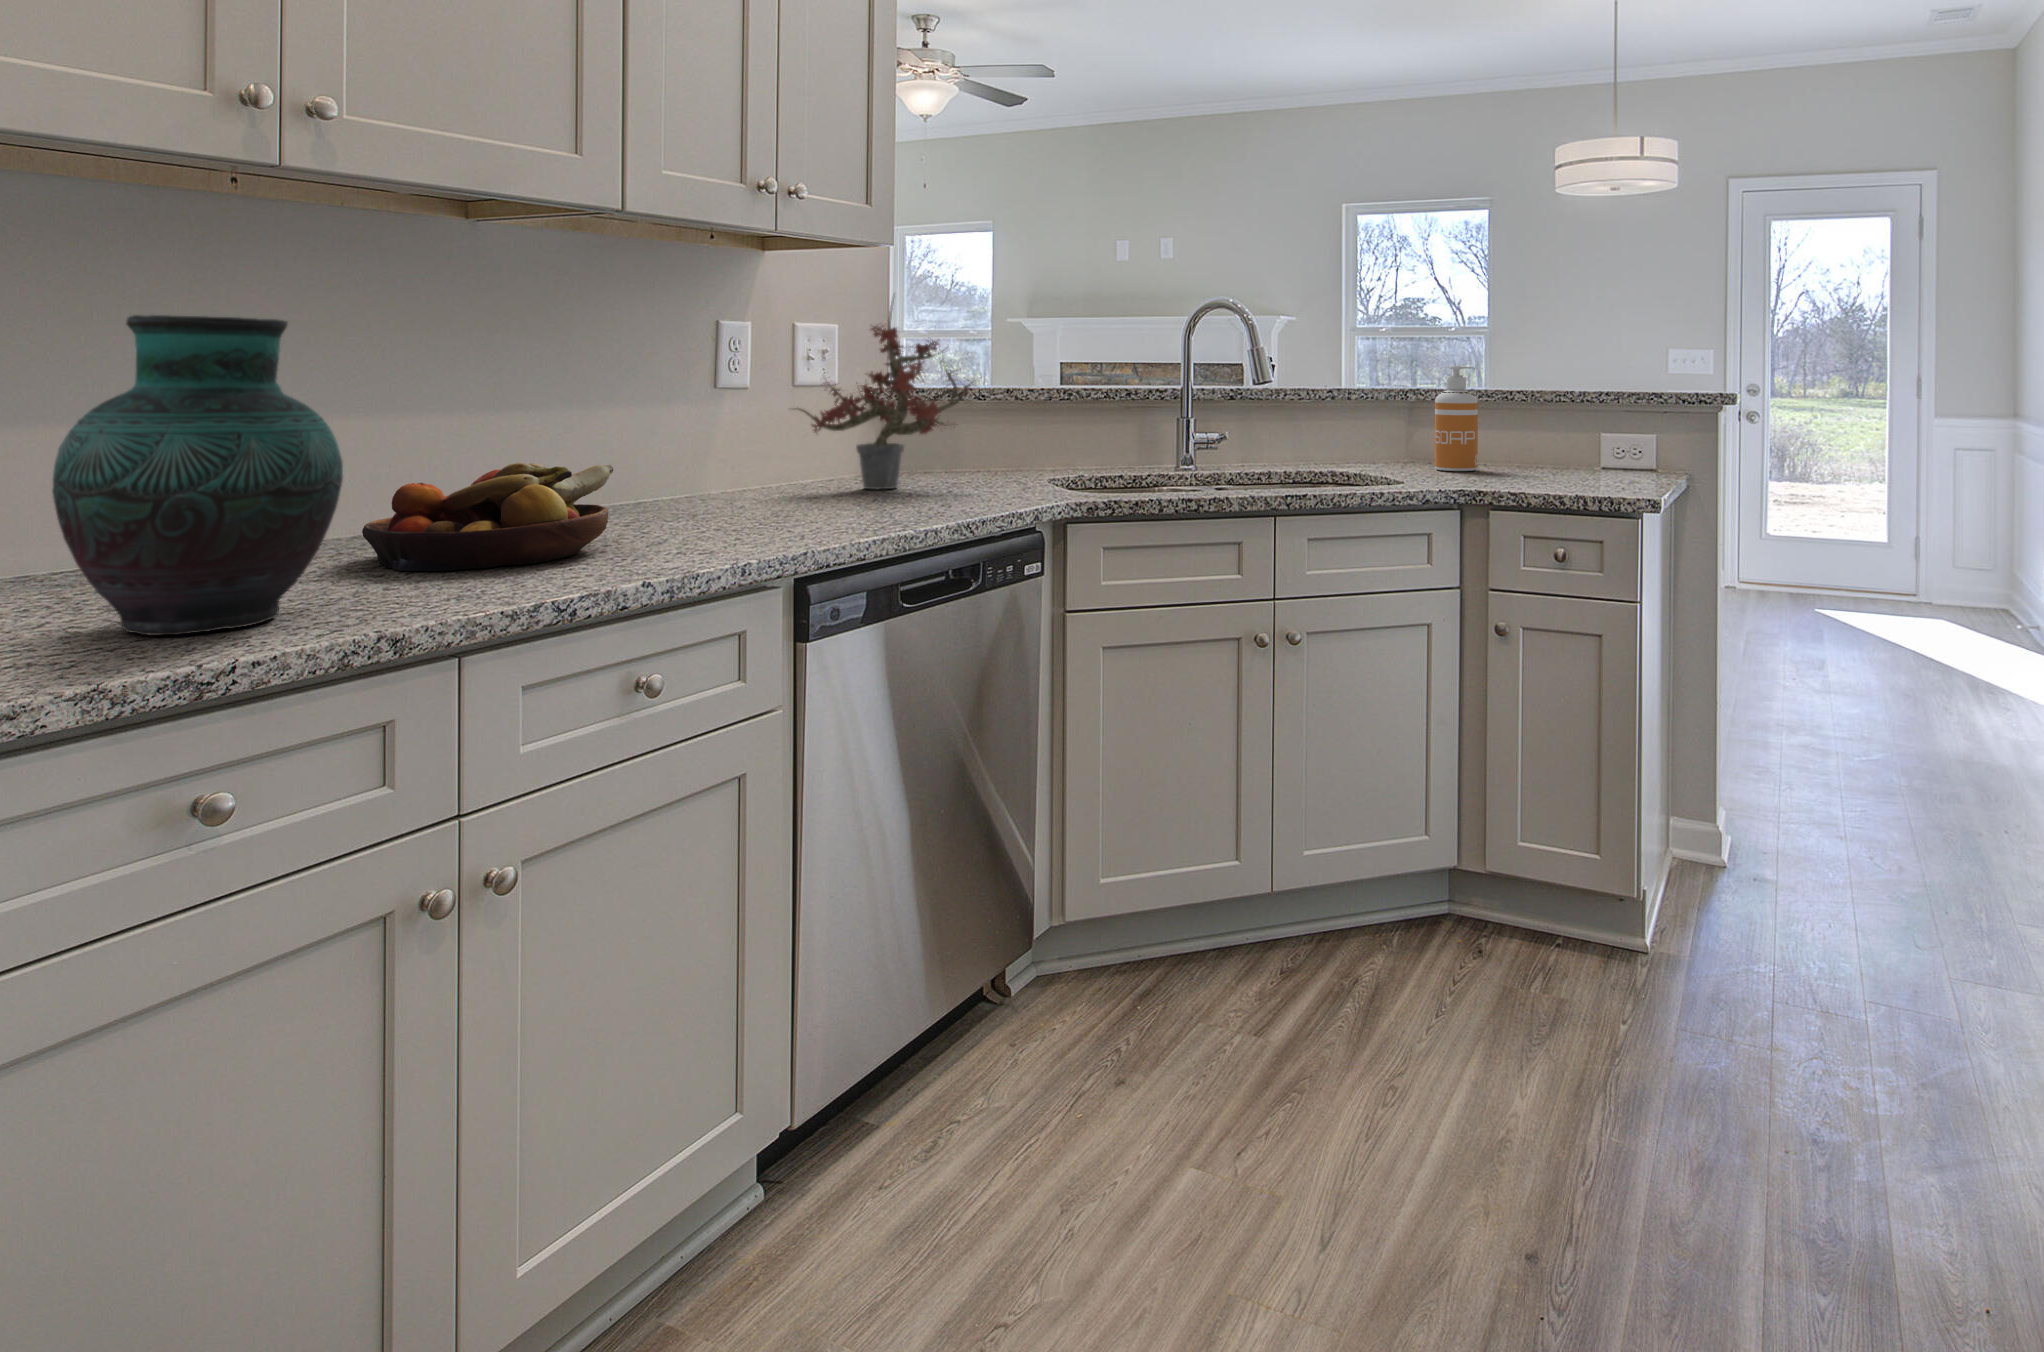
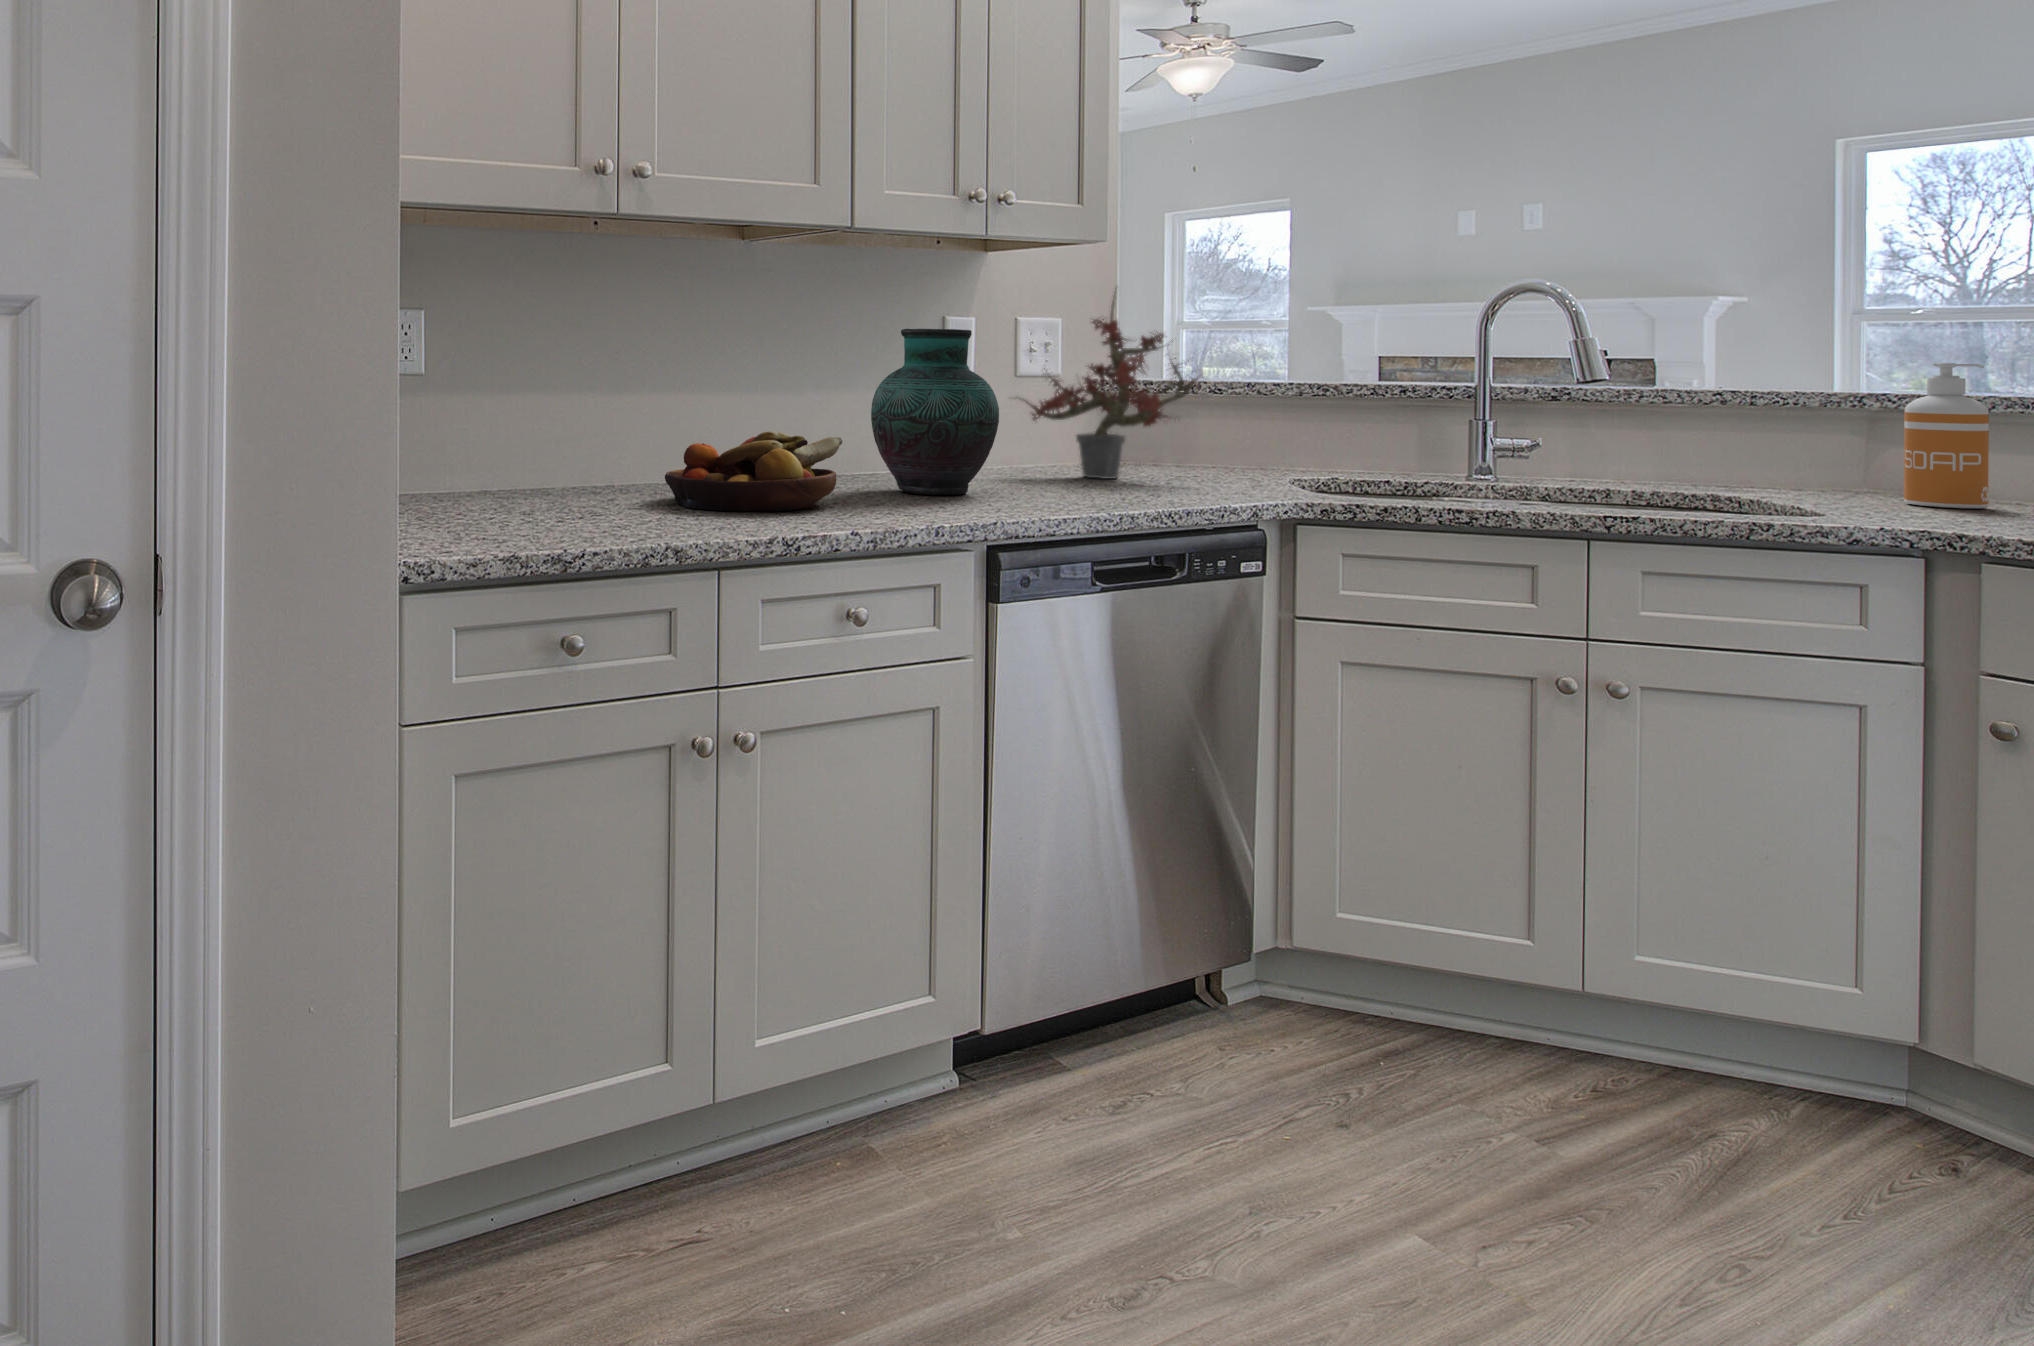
vase: present [52,315,343,635] -> present [871,329,999,495]

